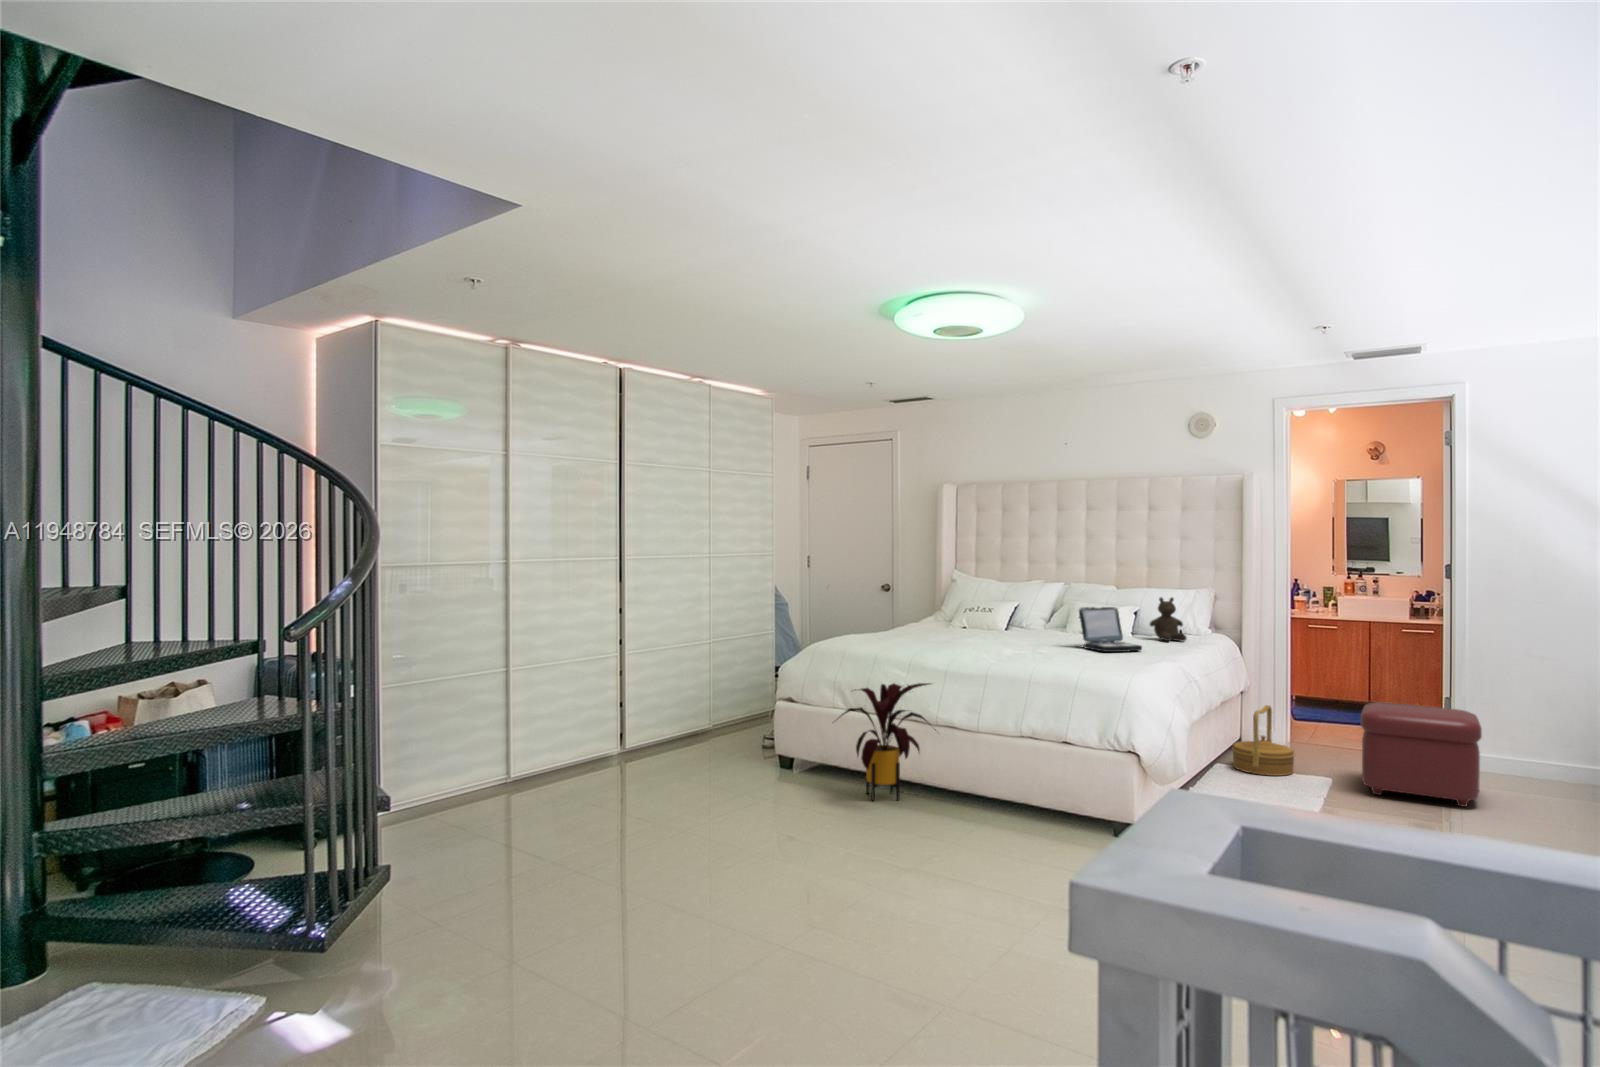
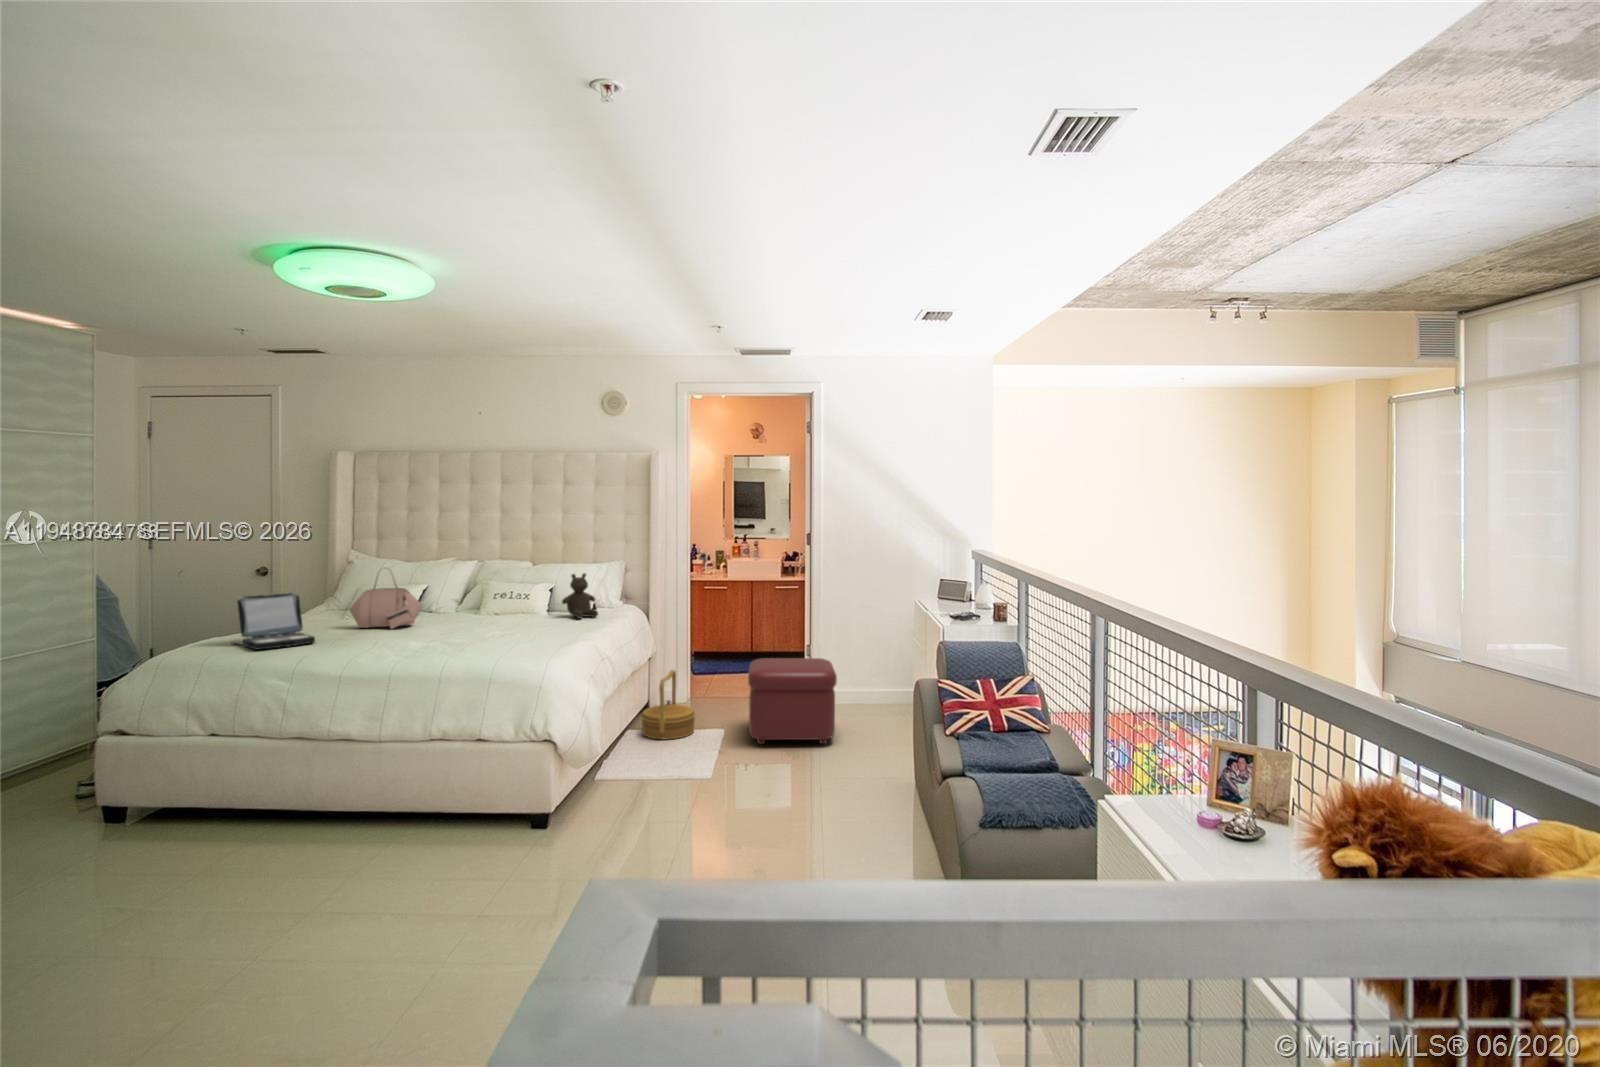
handbag: none [968,584,1025,637] -> present [349,568,422,629]
laptop: present [1079,607,1142,652] -> present [231,593,315,650]
house plant: present [841,683,936,801] -> none [77,710,280,892]

